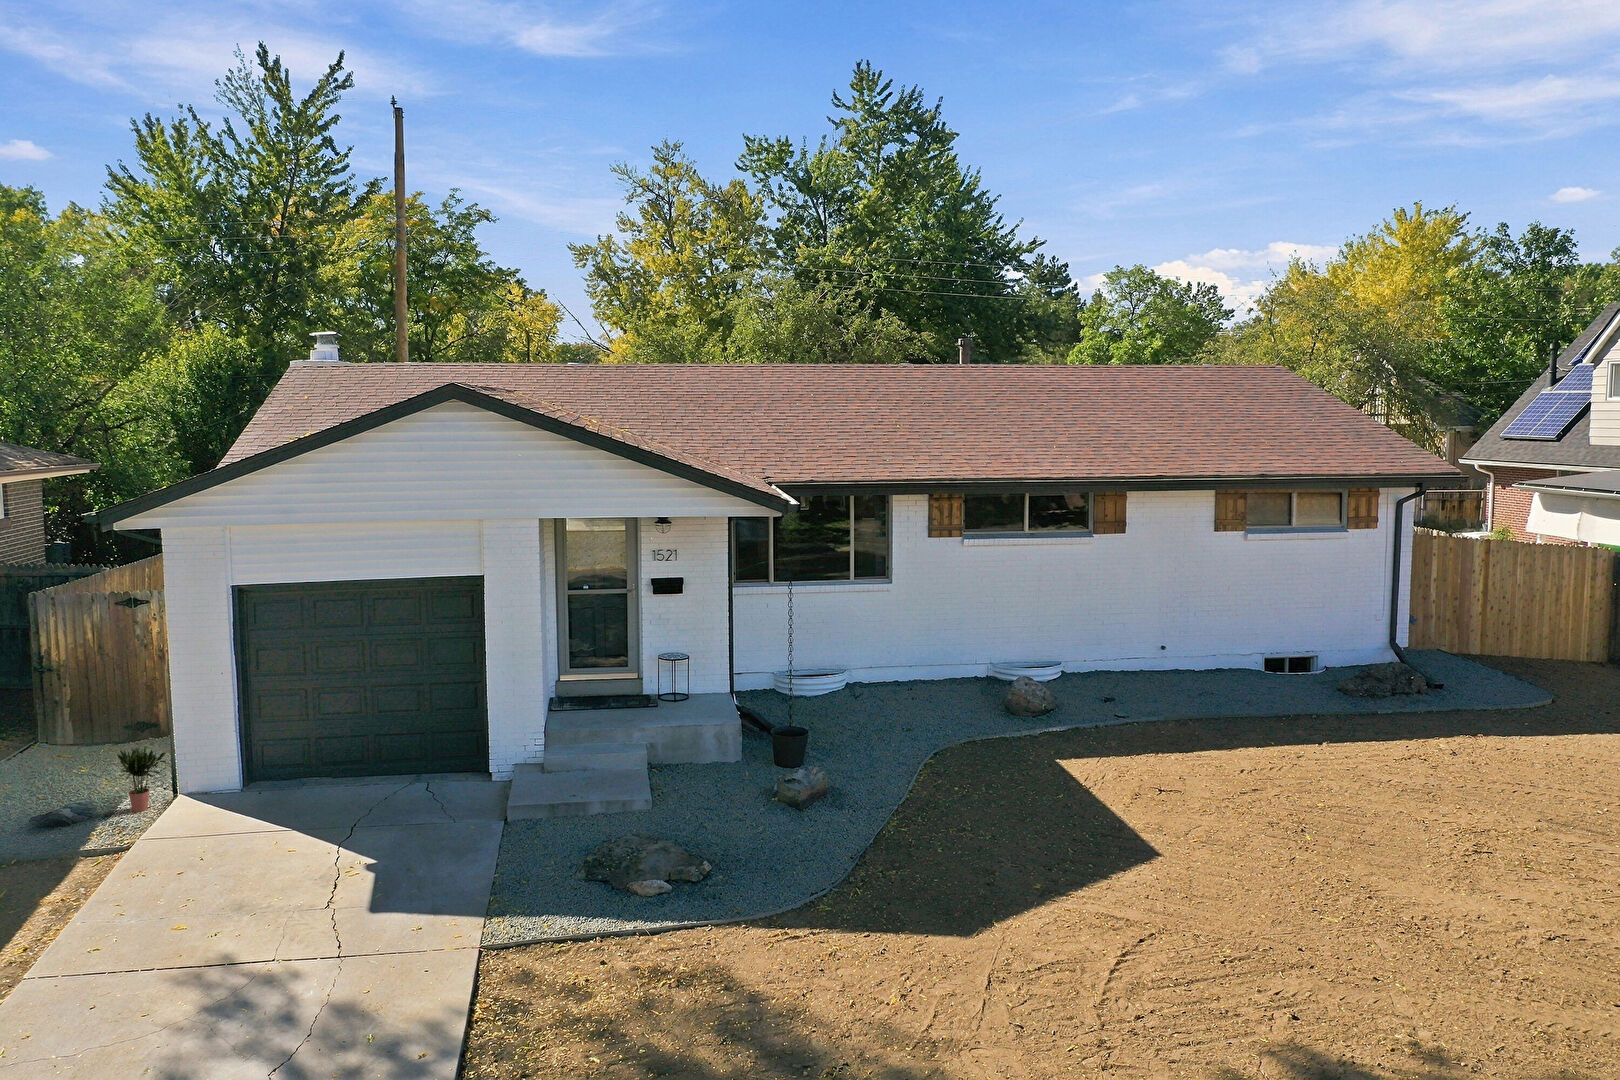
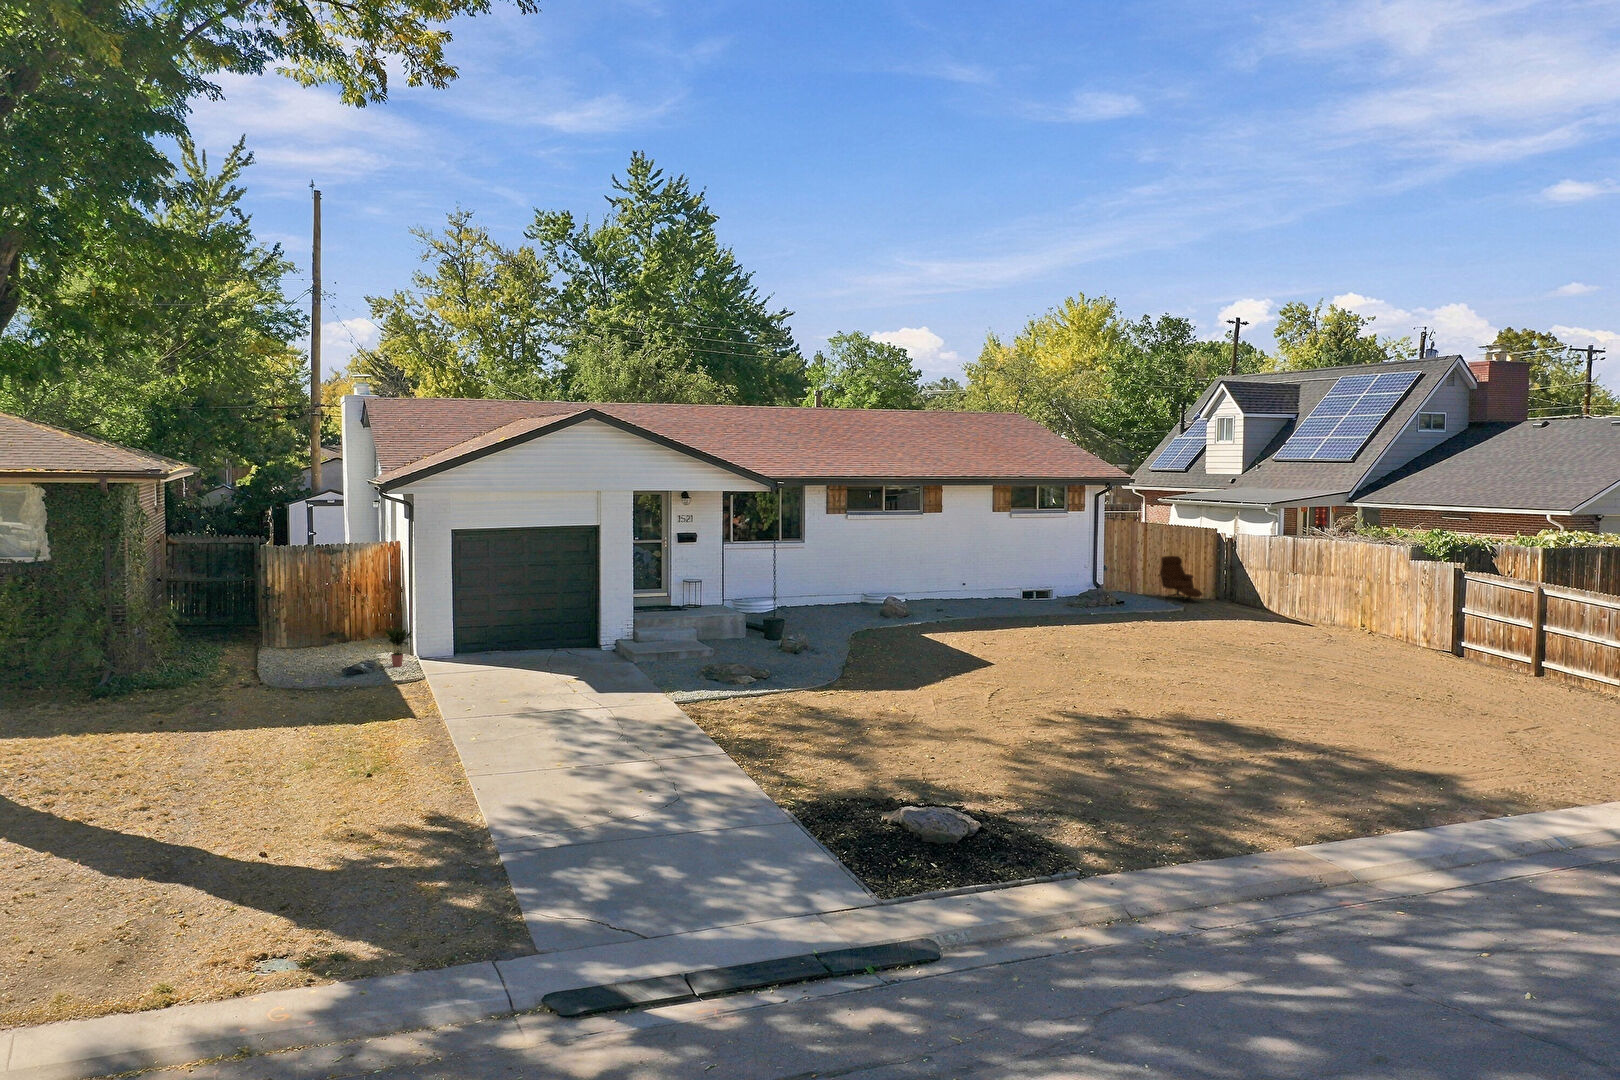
lounge chair: none [1513,602,1594,688] -> present [1160,556,1202,600]

